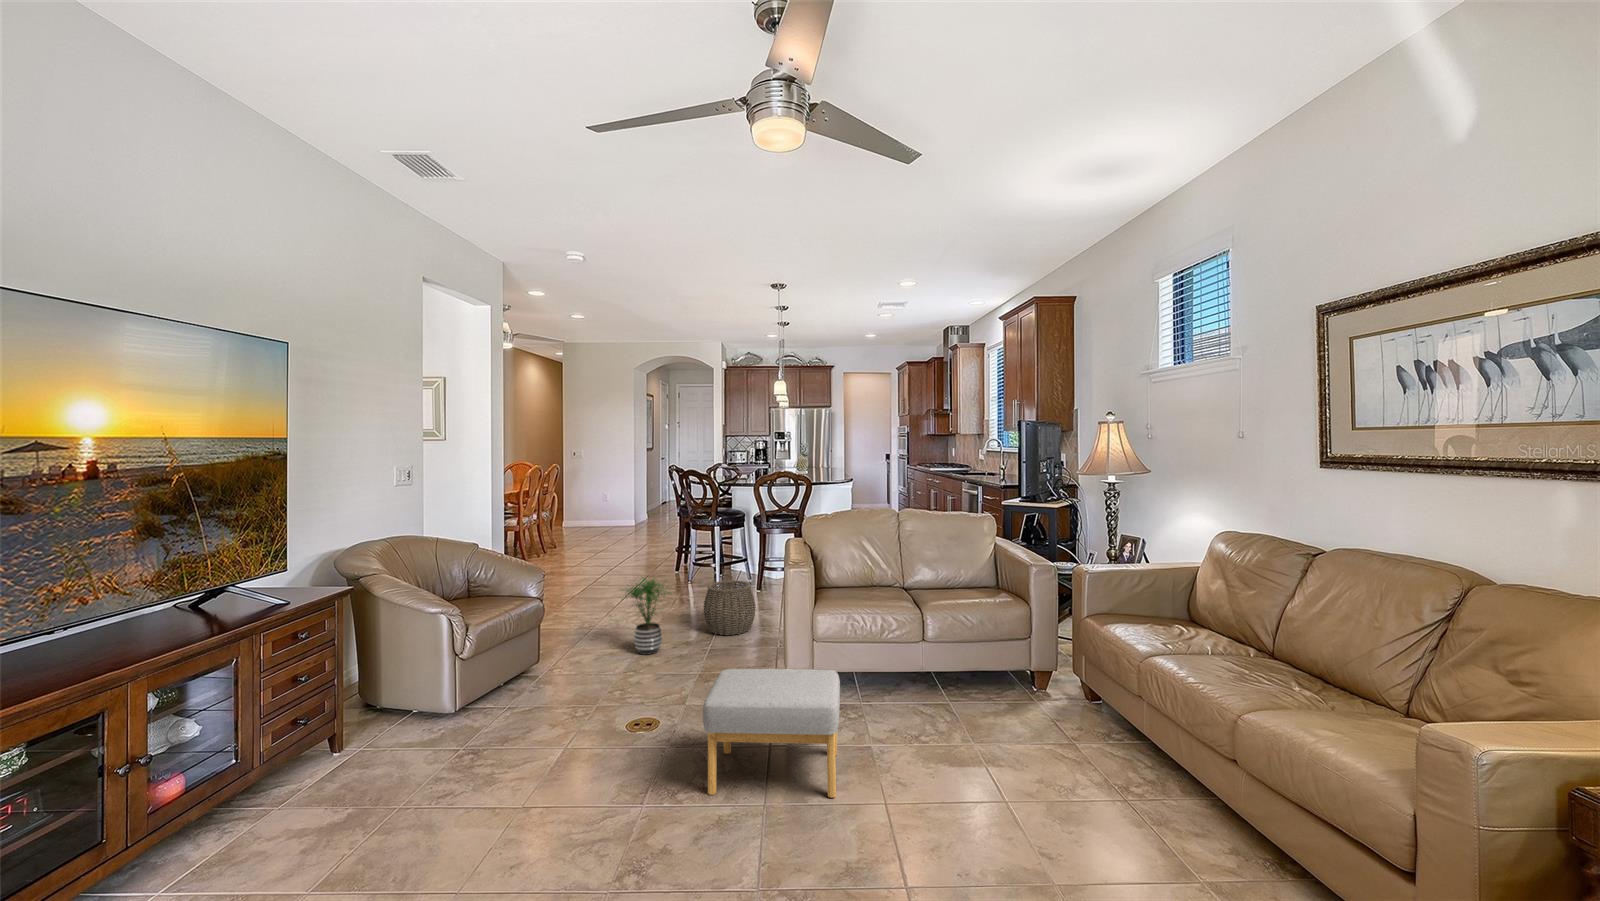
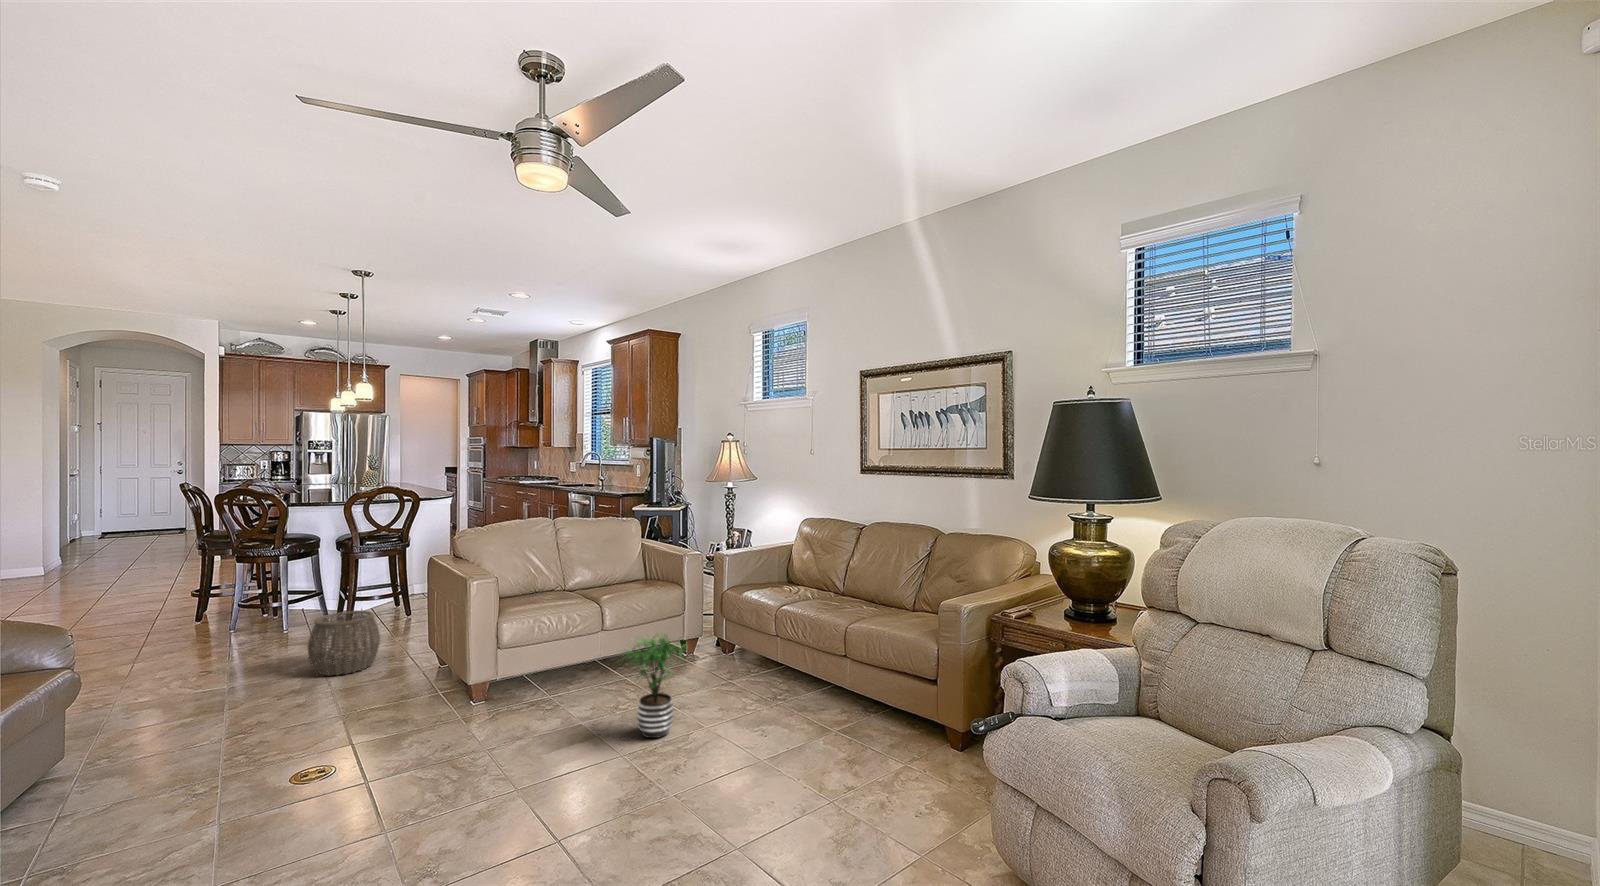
potted plant: present [621,578,672,655] -> present [618,634,685,738]
footstool: present [703,669,840,798] -> none [432,662,579,803]

